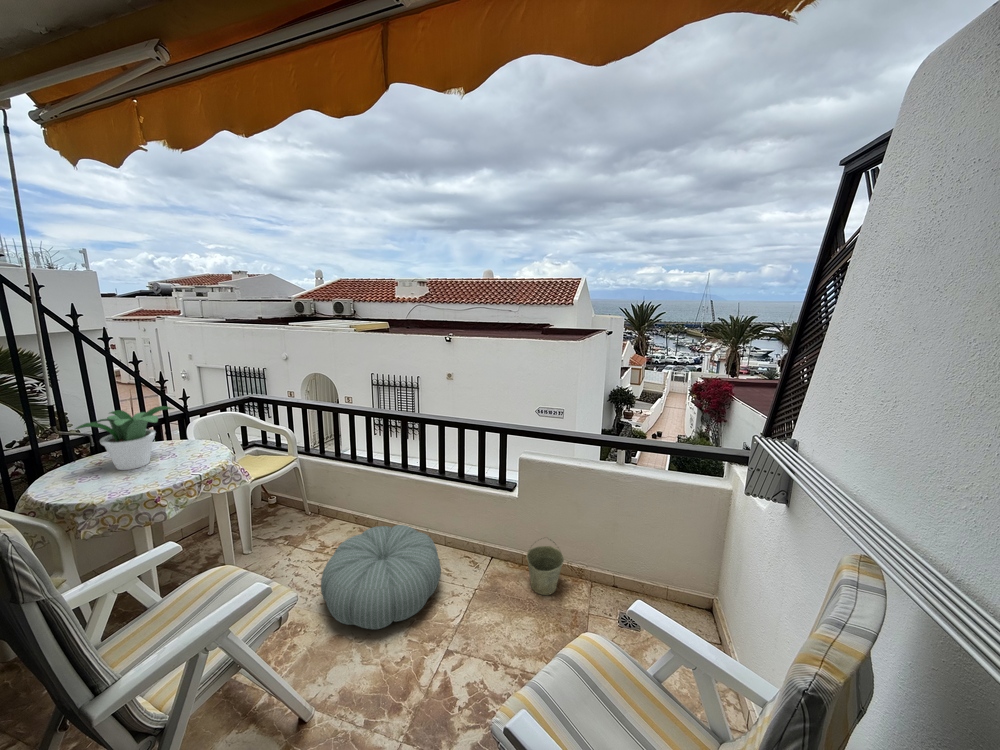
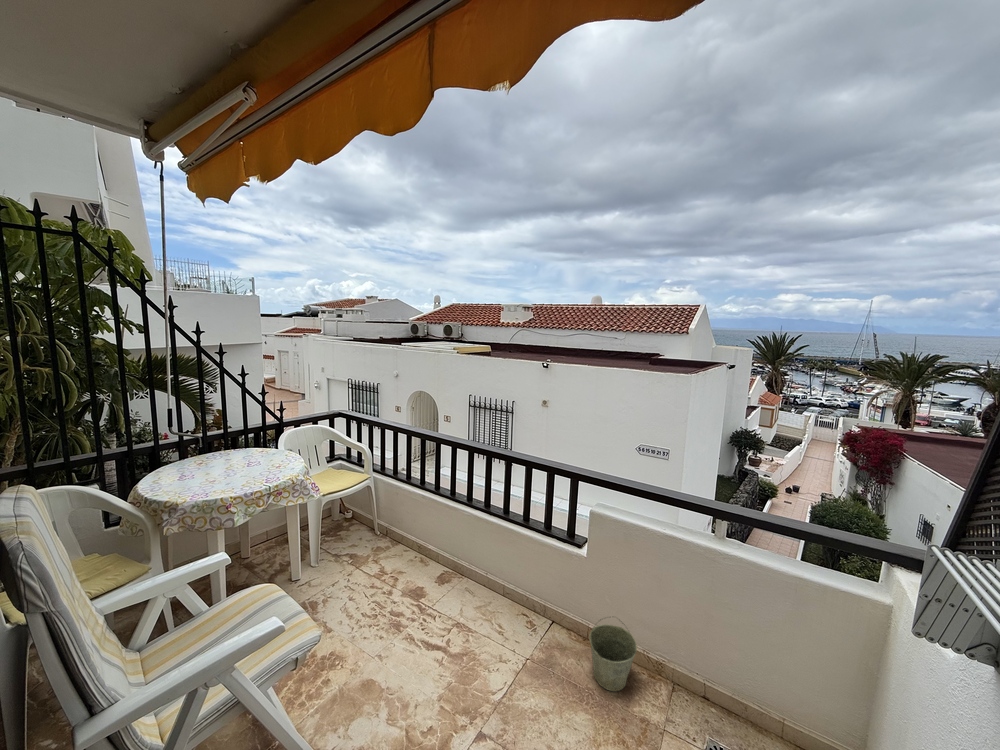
potted plant: present [76,406,174,470] -> none [181,417,263,473]
pouf: present [321,525,441,629] -> none [364,563,489,683]

